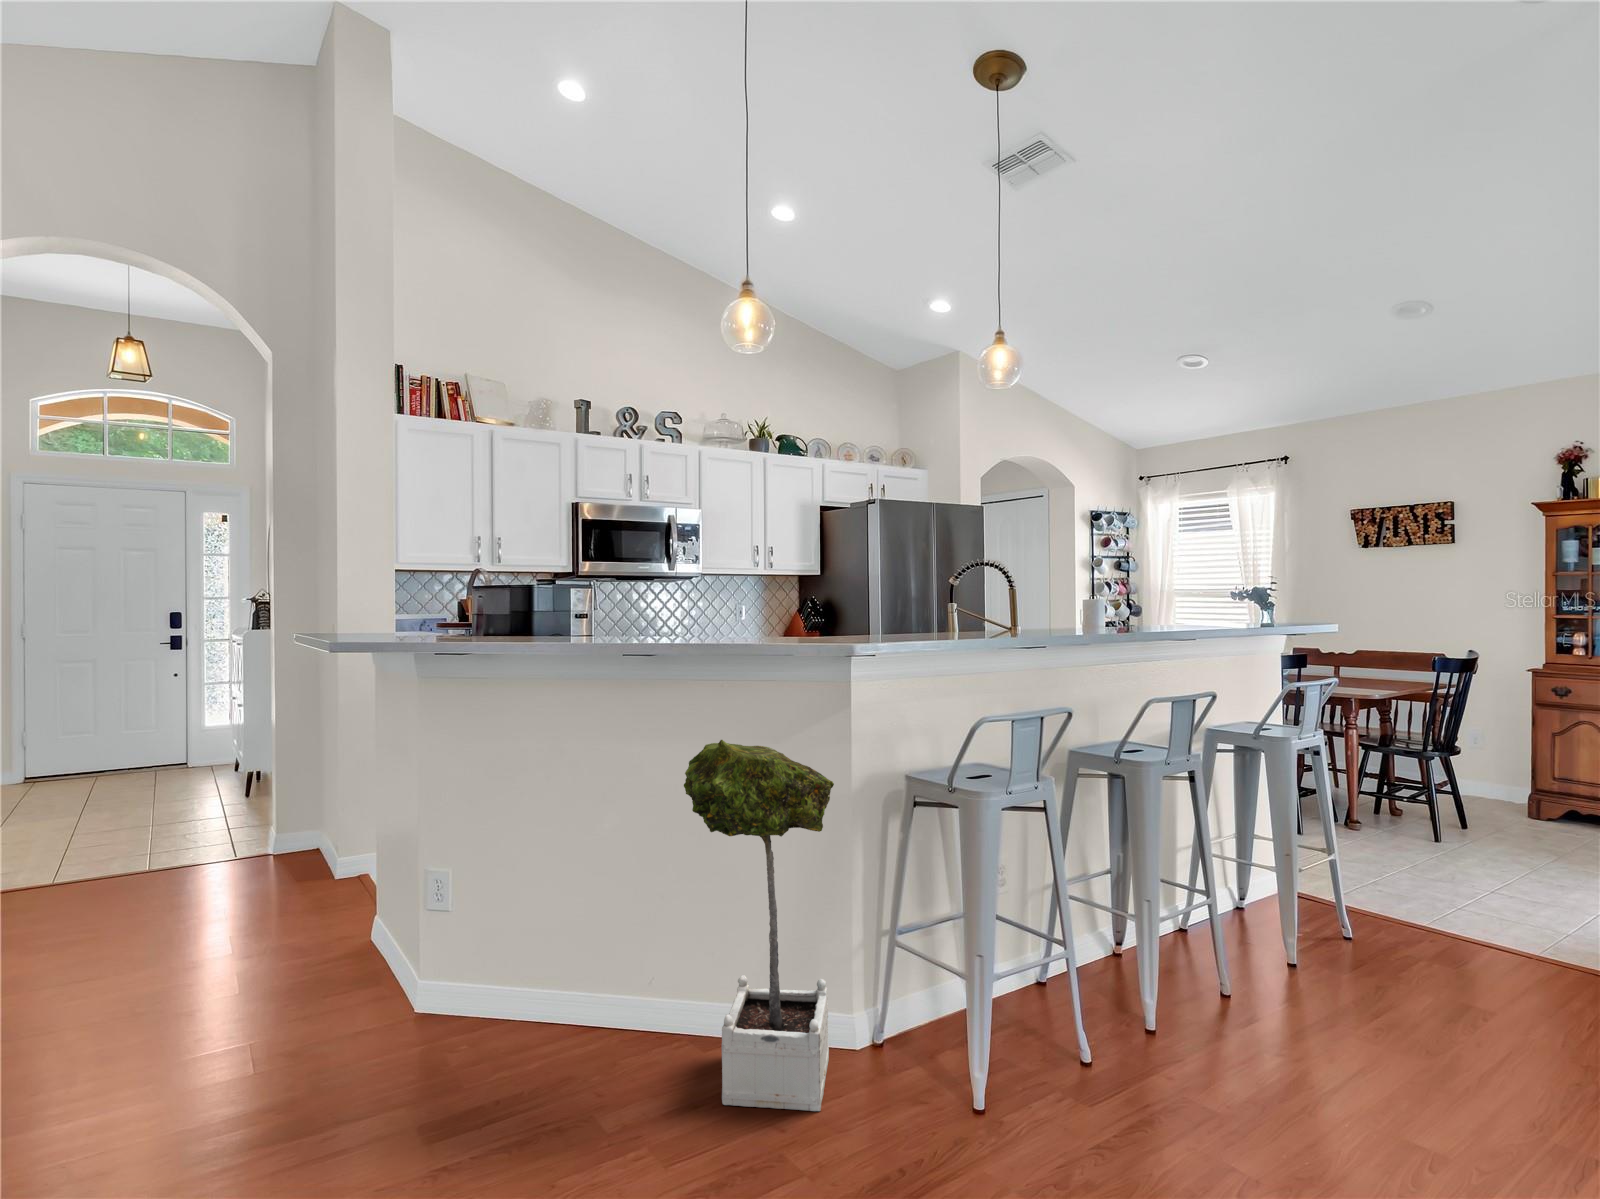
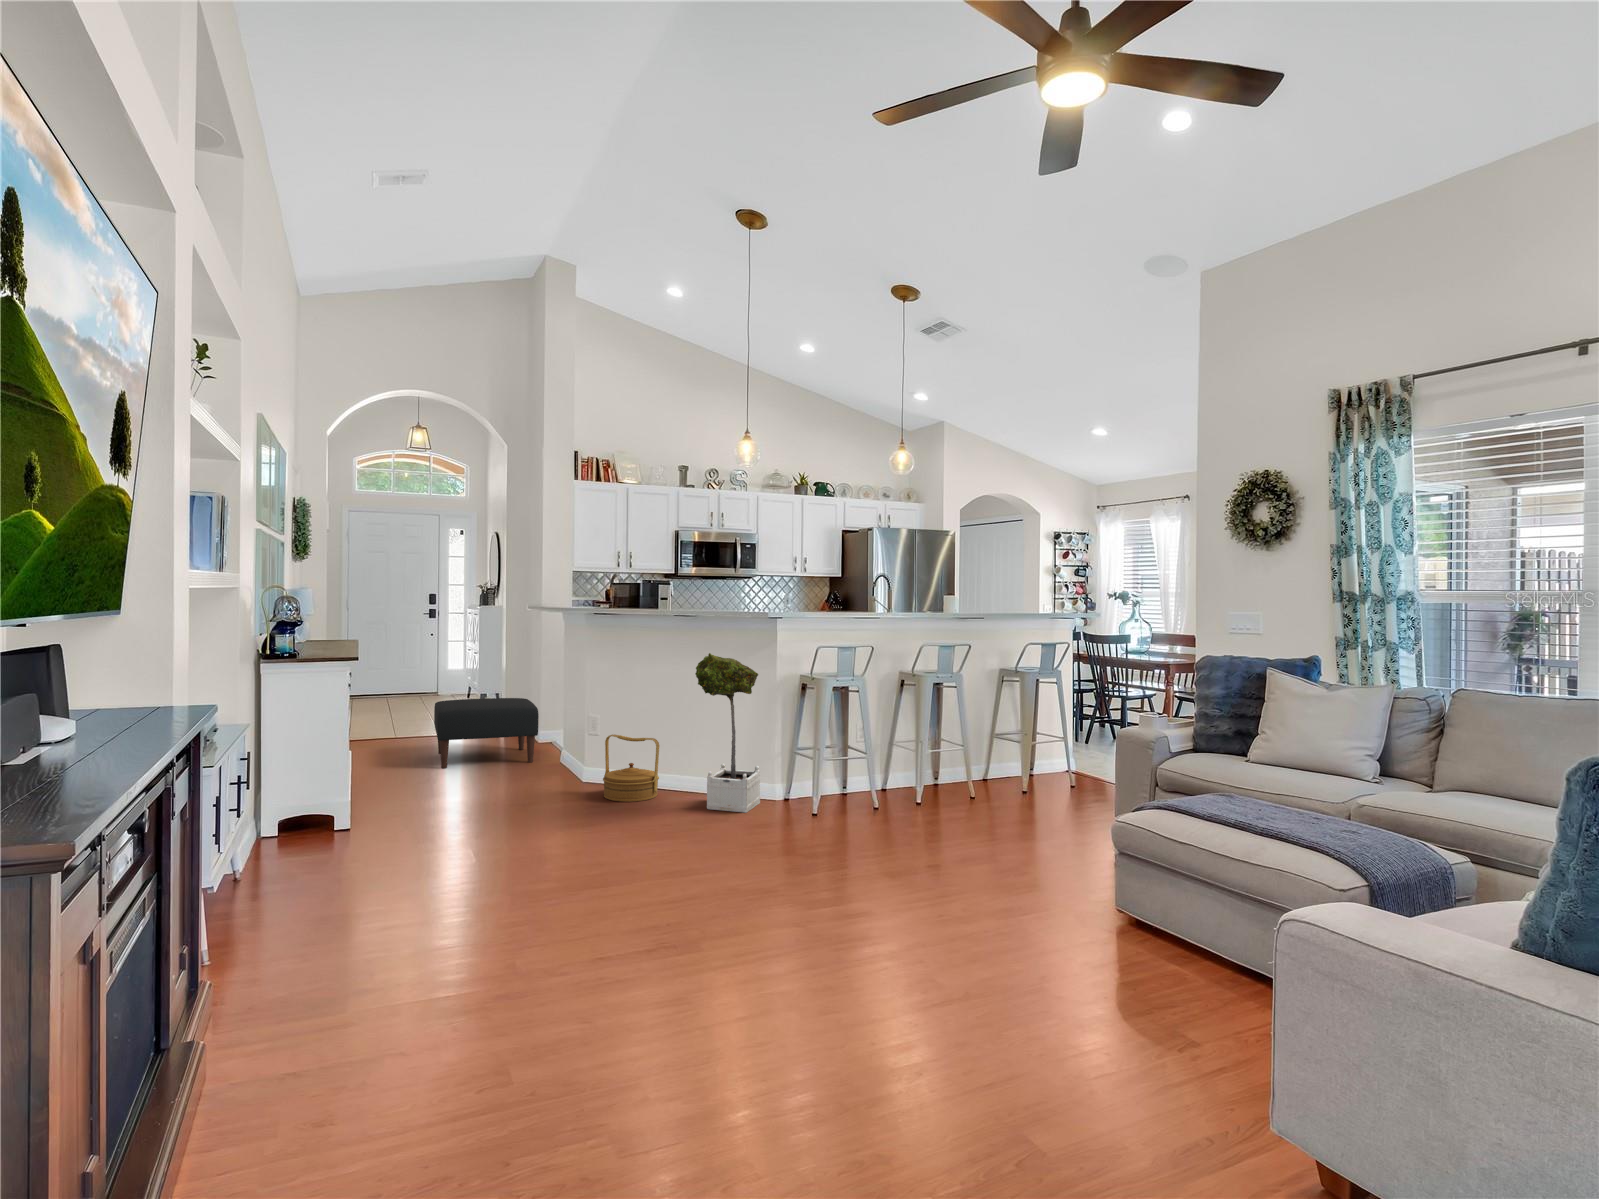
ottoman: none [90,805,325,983] -> present [434,698,539,768]
basket: none [465,920,596,1091] -> present [603,735,660,802]

